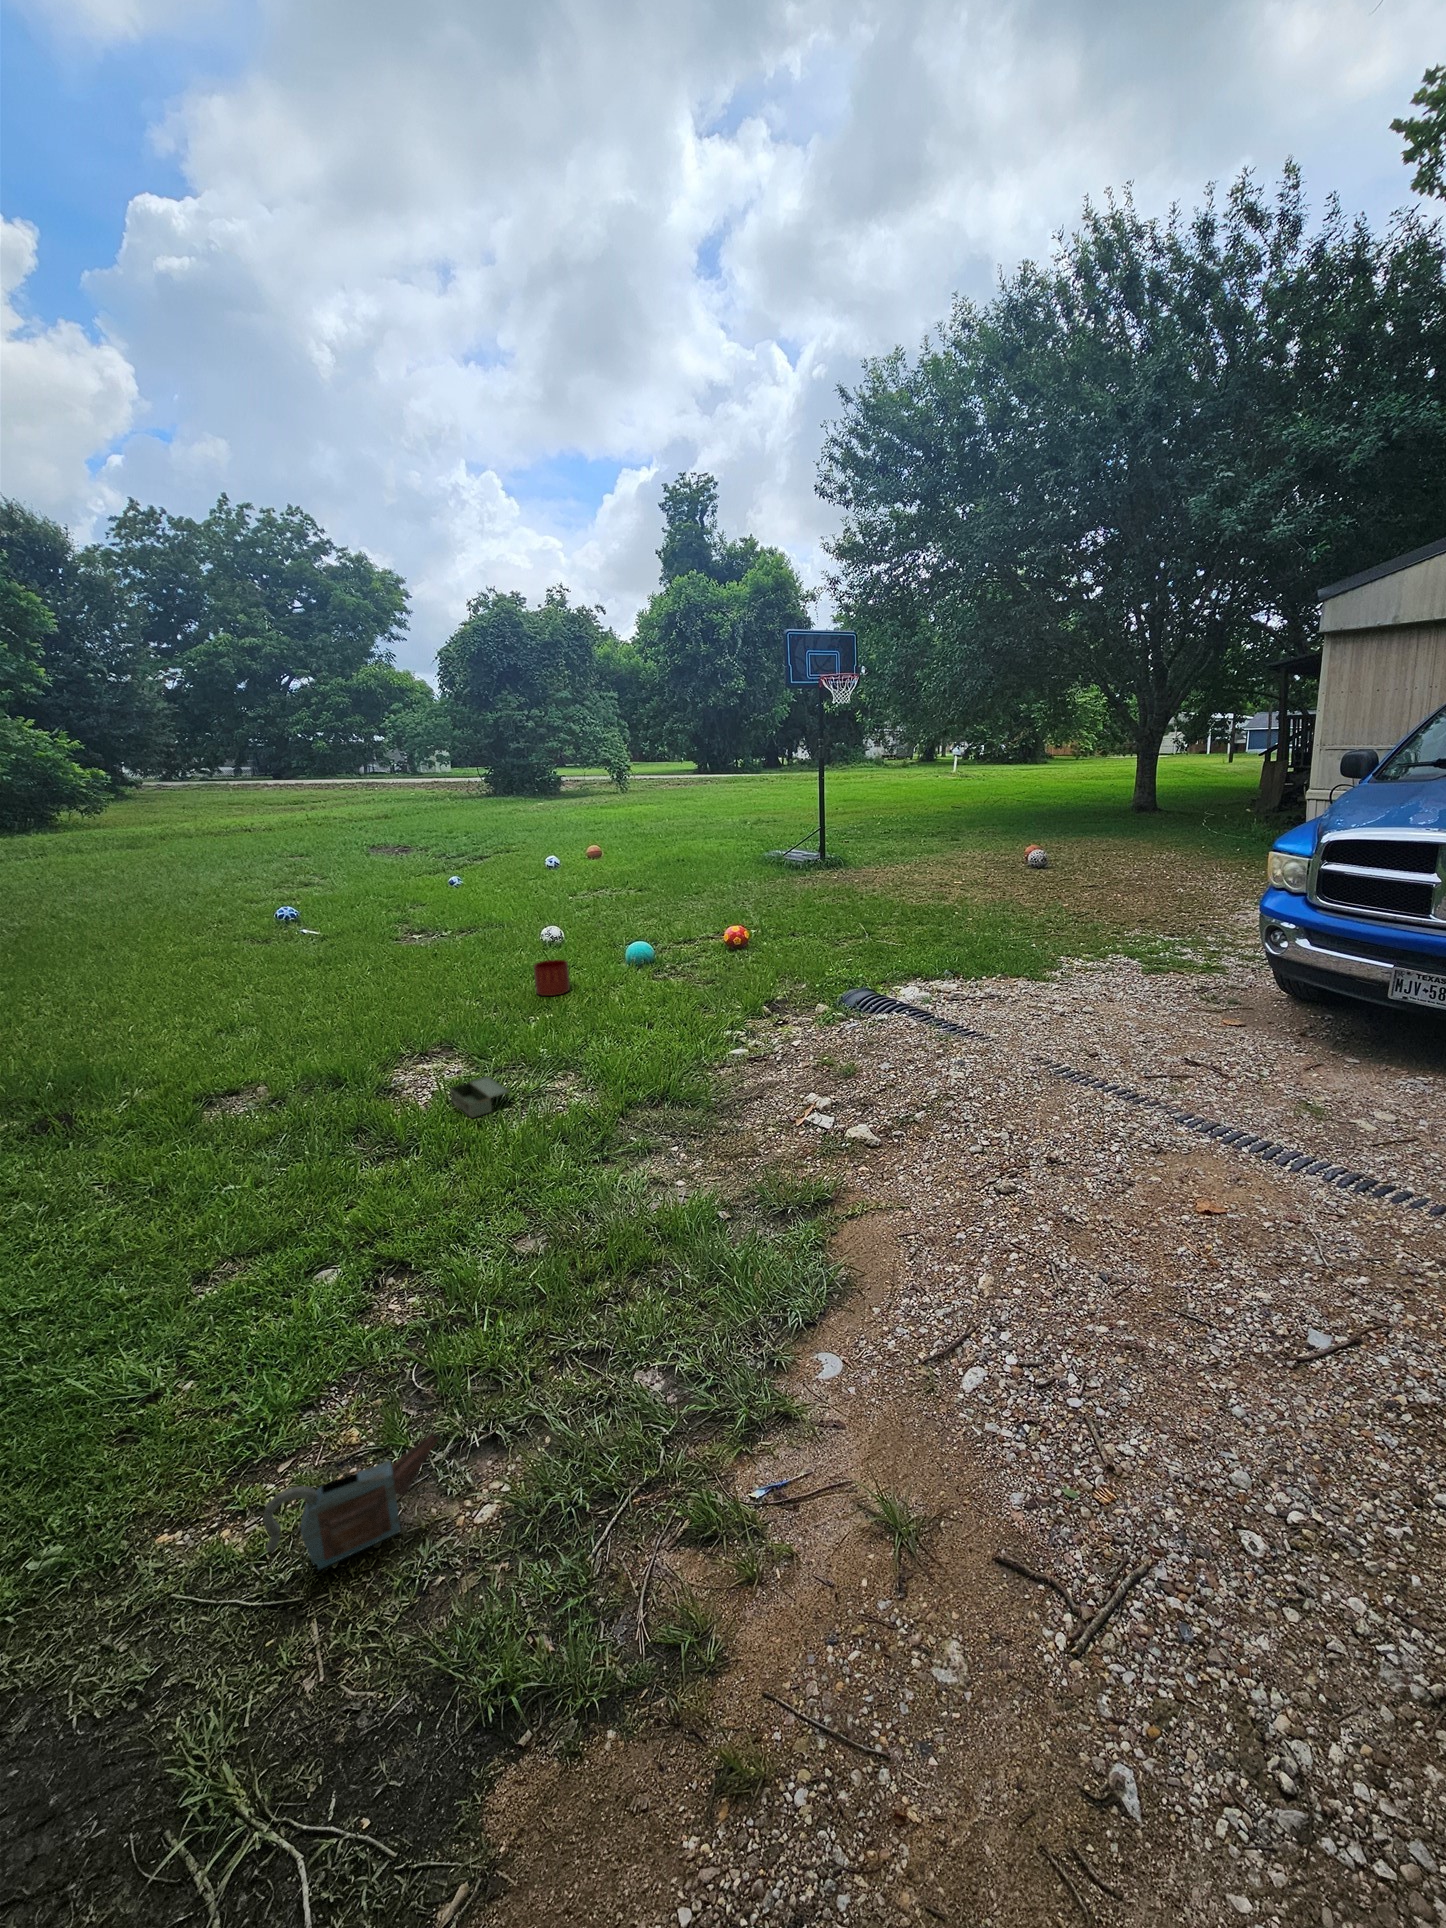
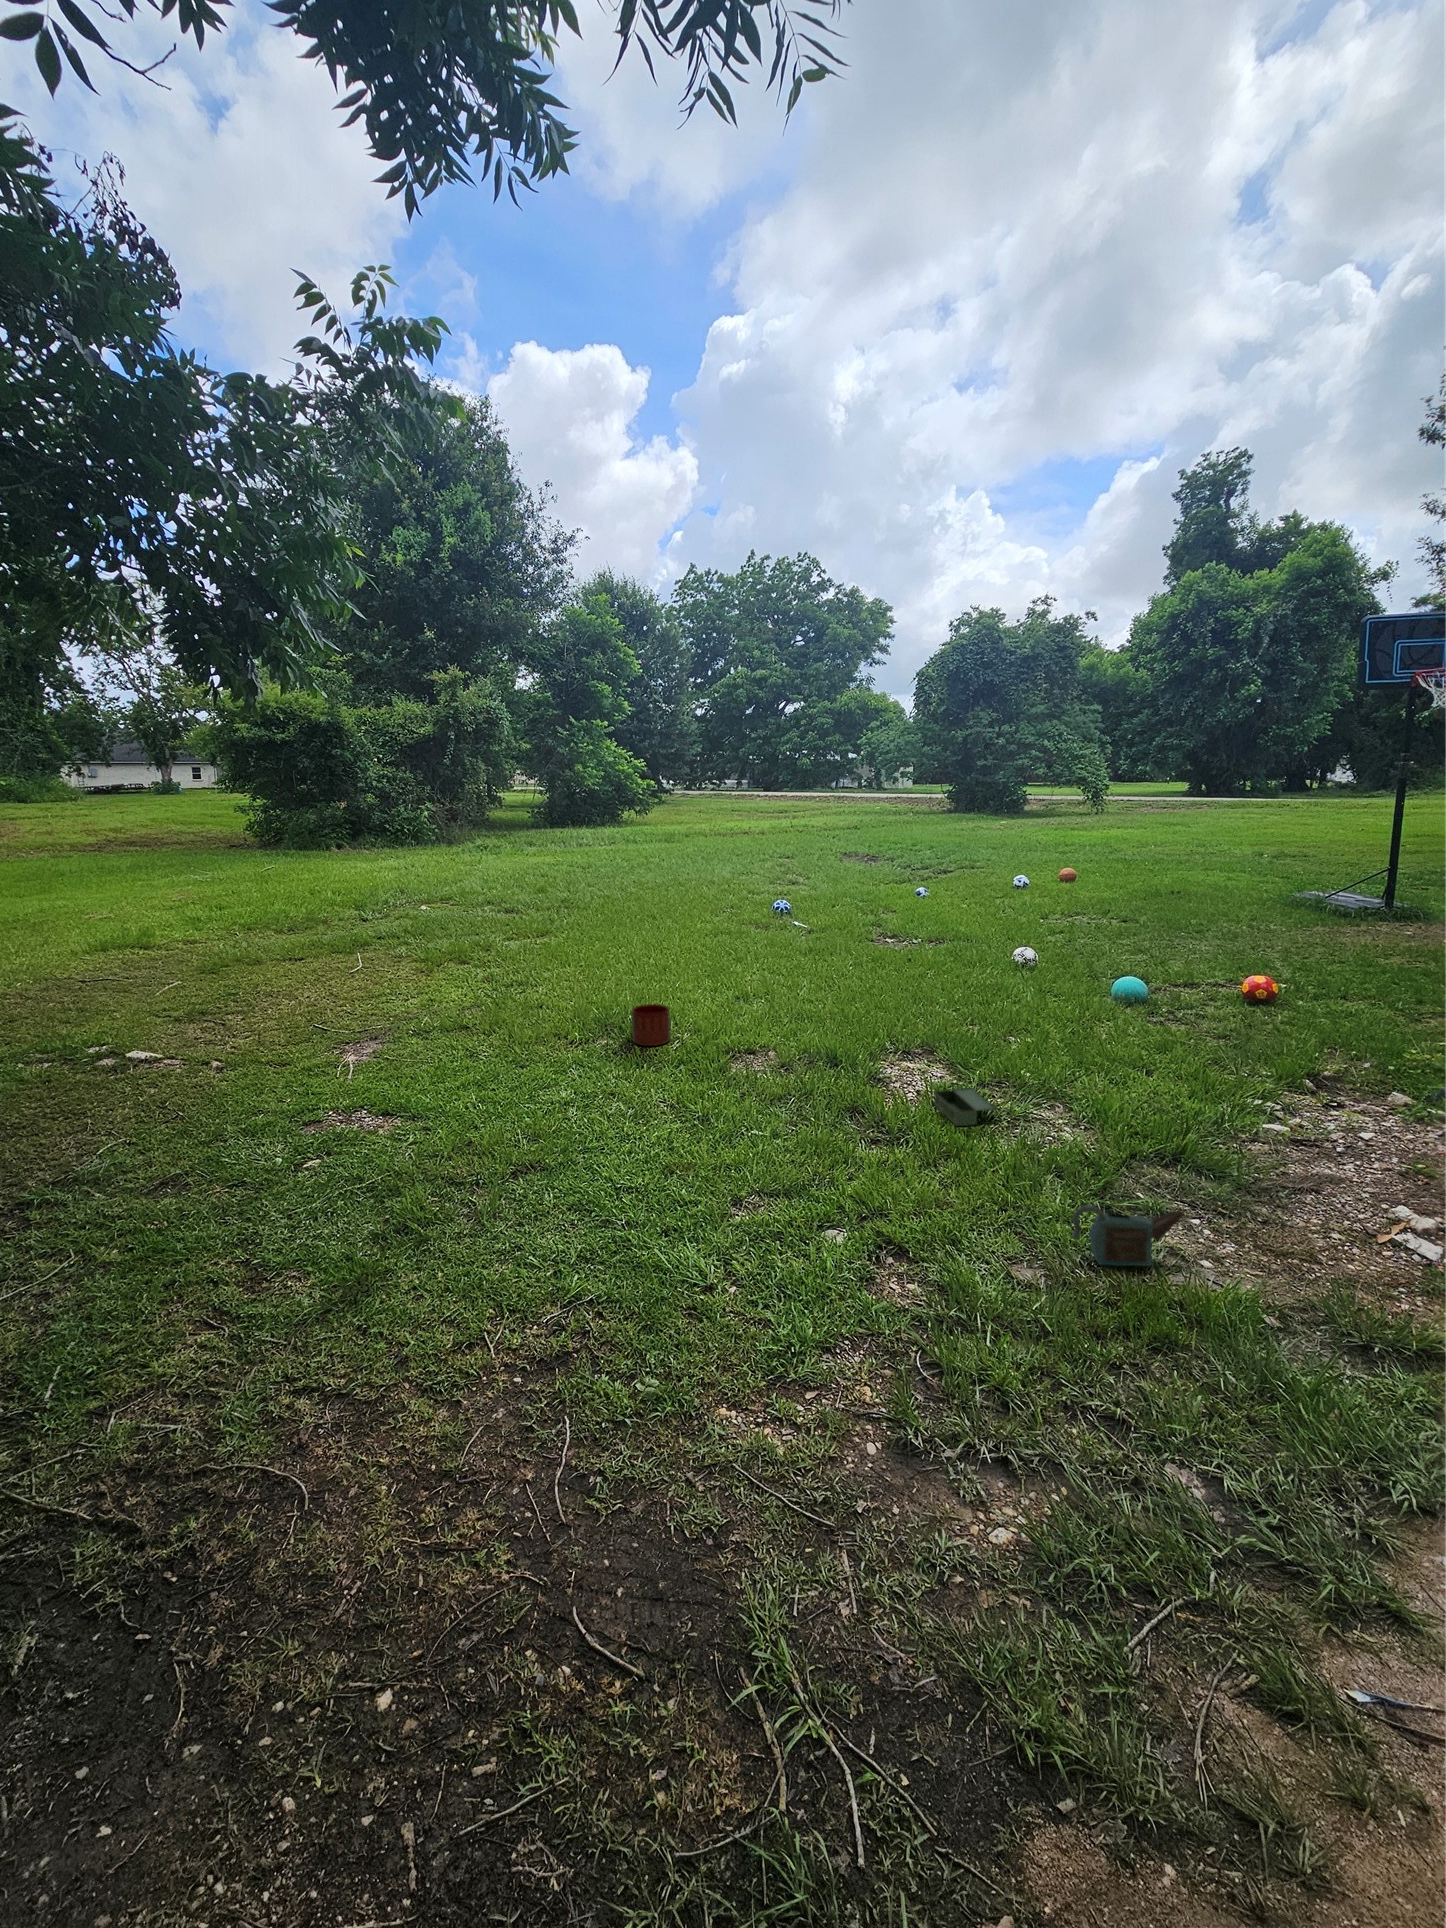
planter: present [534,960,570,996] -> present [632,1004,670,1046]
watering can: present [263,1434,440,1569] -> present [1071,1205,1184,1266]

